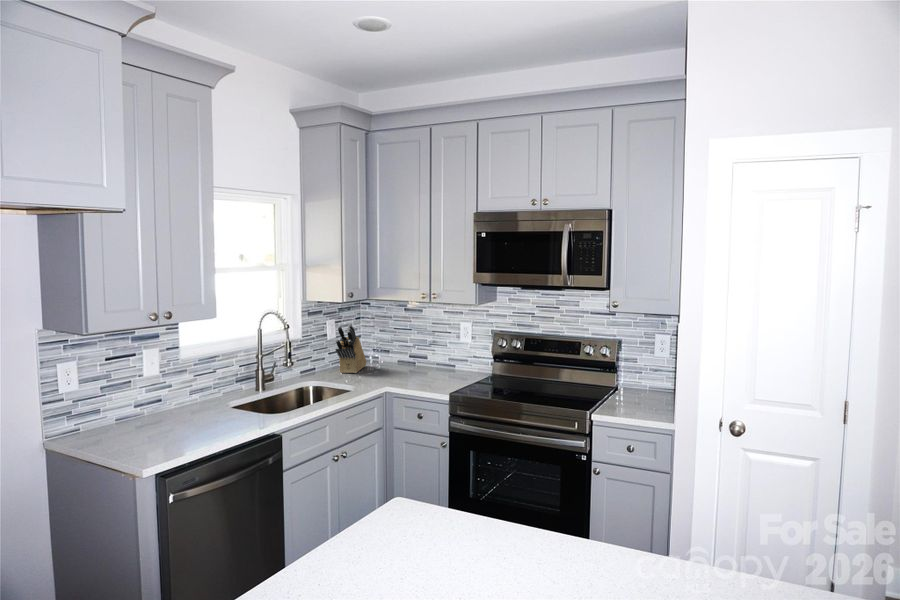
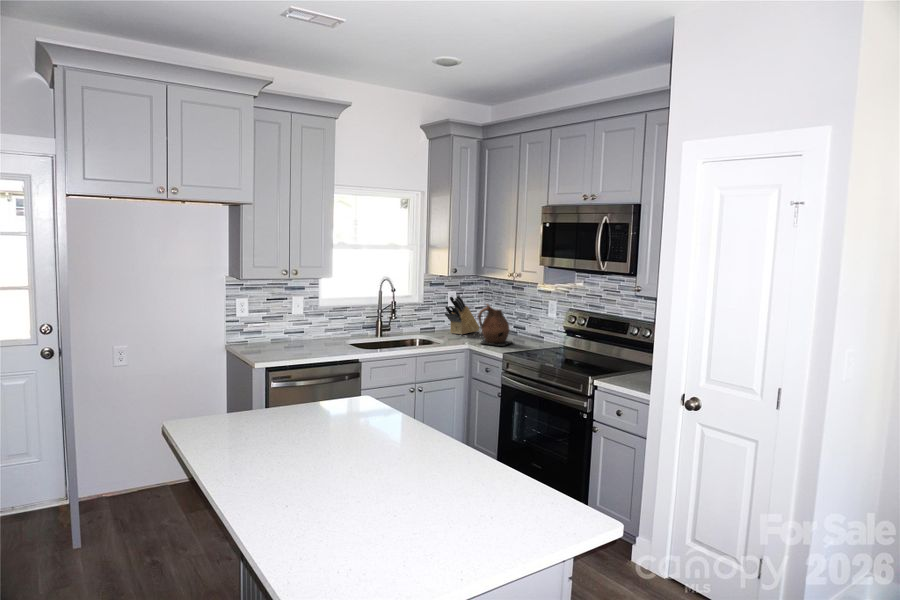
ceramic pitcher: none [393,333,432,383] -> present [478,304,513,346]

